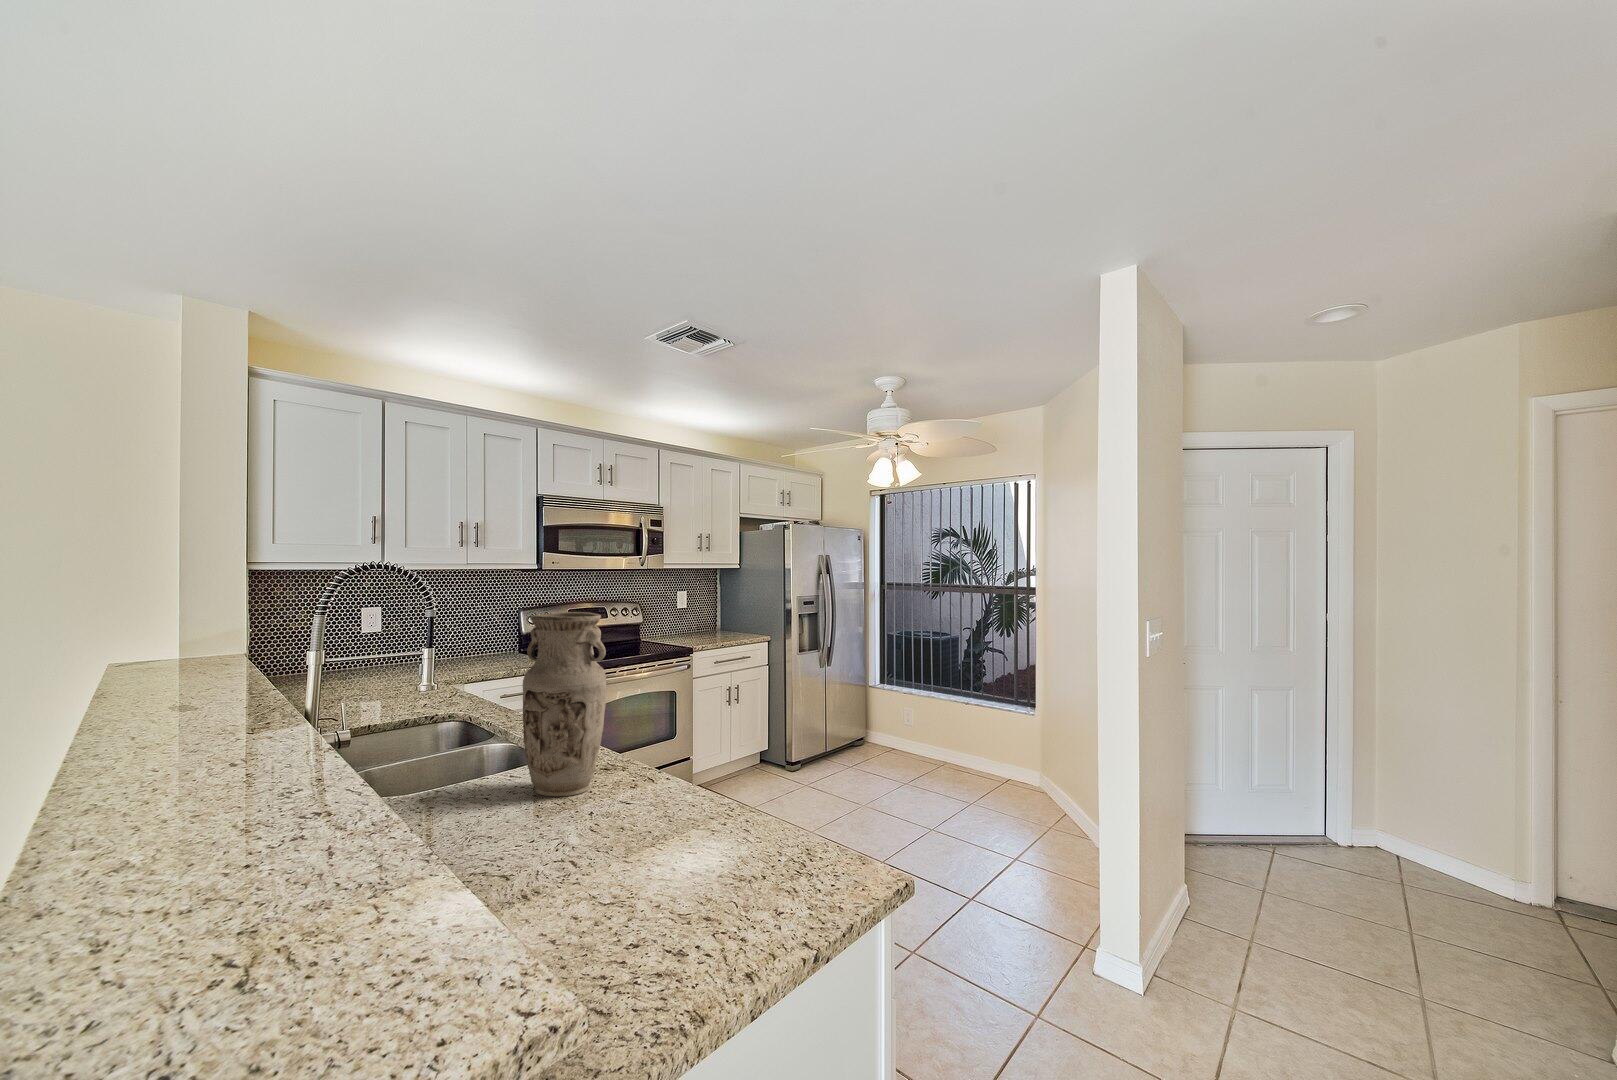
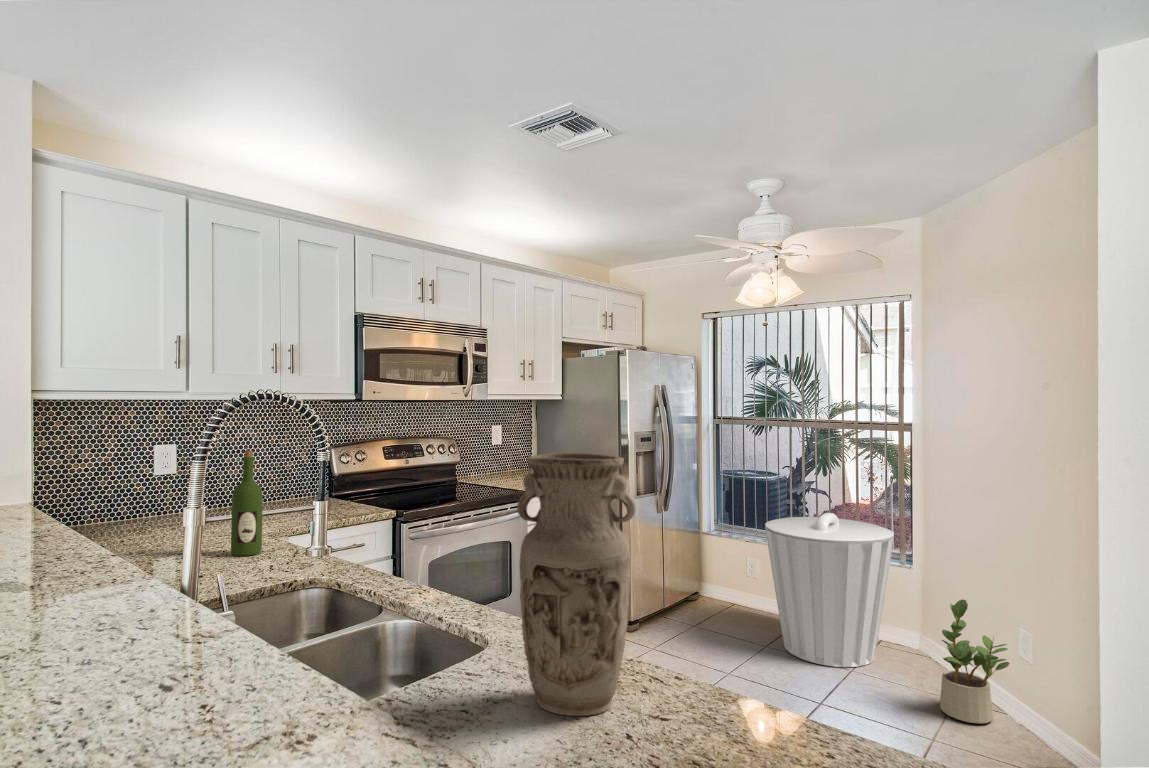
wine bottle: none [399,612,427,697] -> present [231,450,263,556]
trash can: none [908,667,1017,803] -> present [765,513,894,667]
potted plant: none [1038,741,1095,849] -> present [940,599,1009,724]

